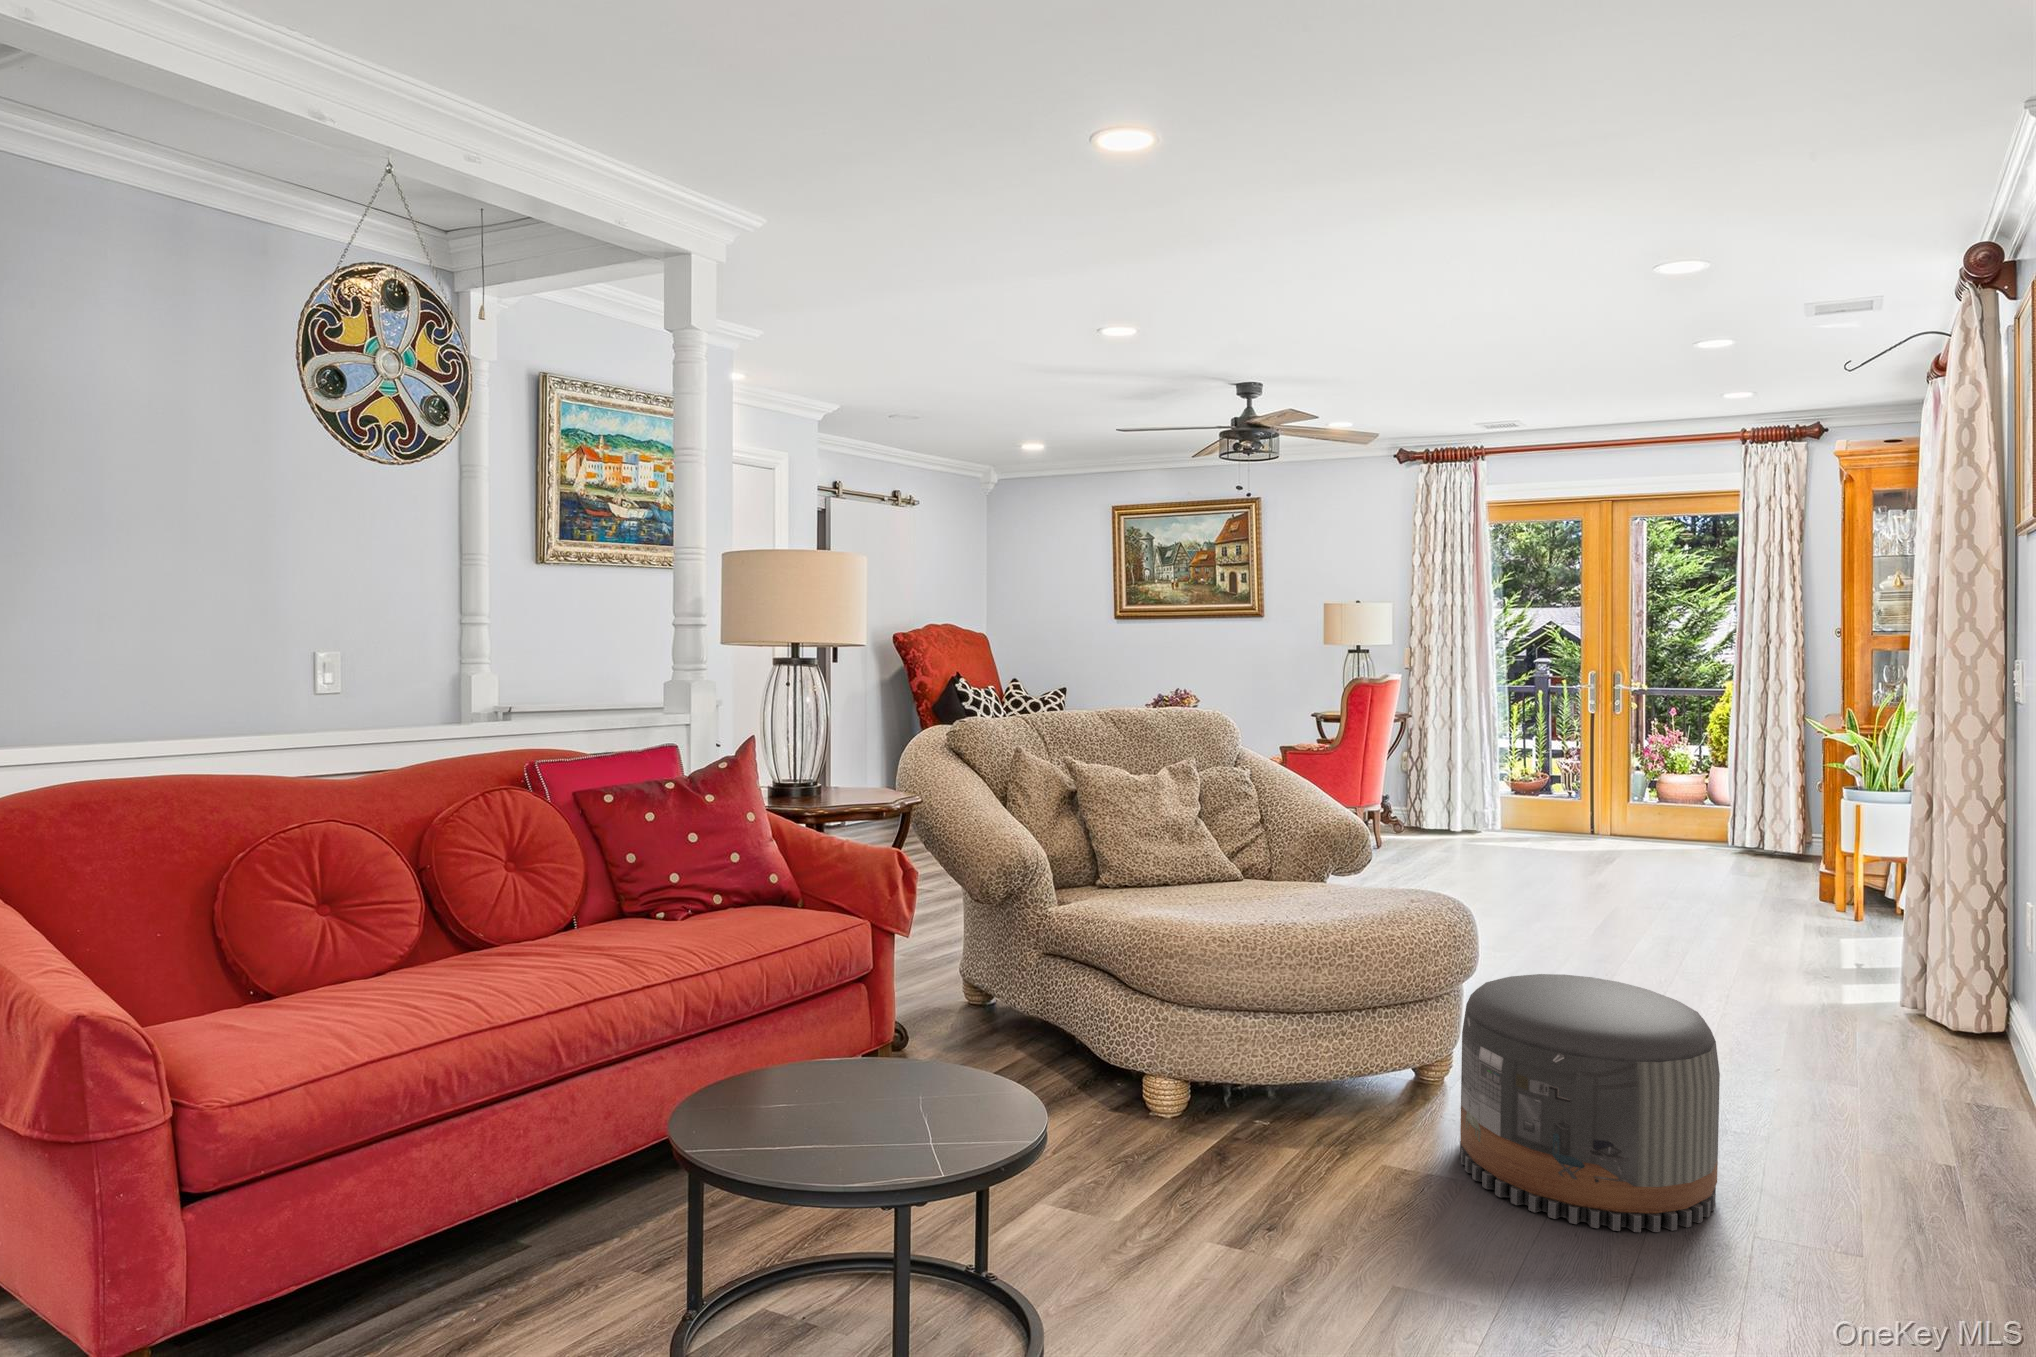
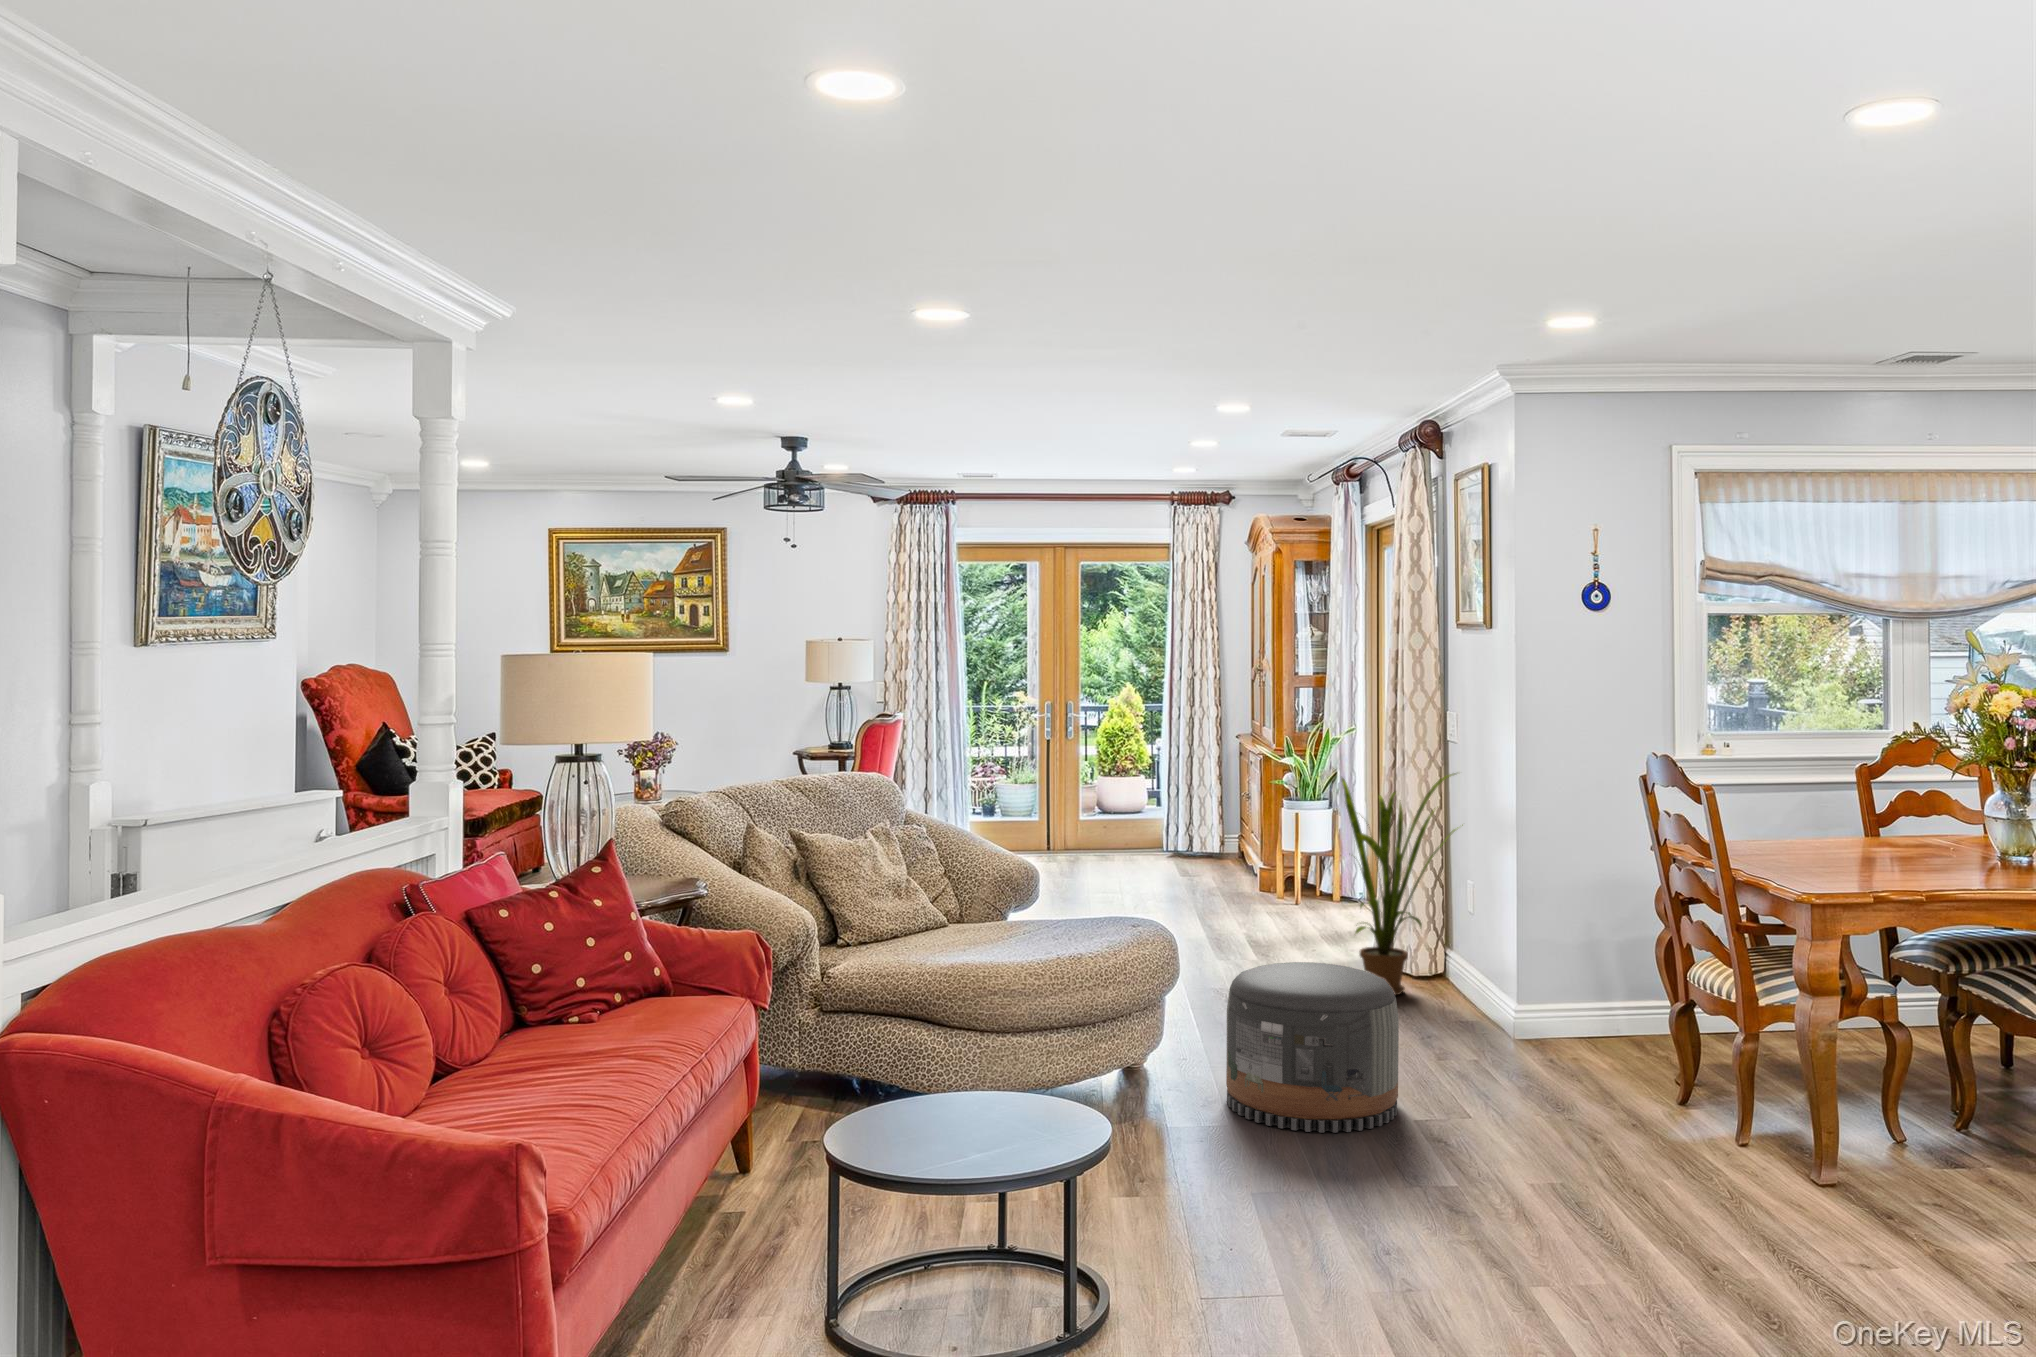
house plant: none [1791,744,2019,1051] -> present [1342,773,1463,995]

